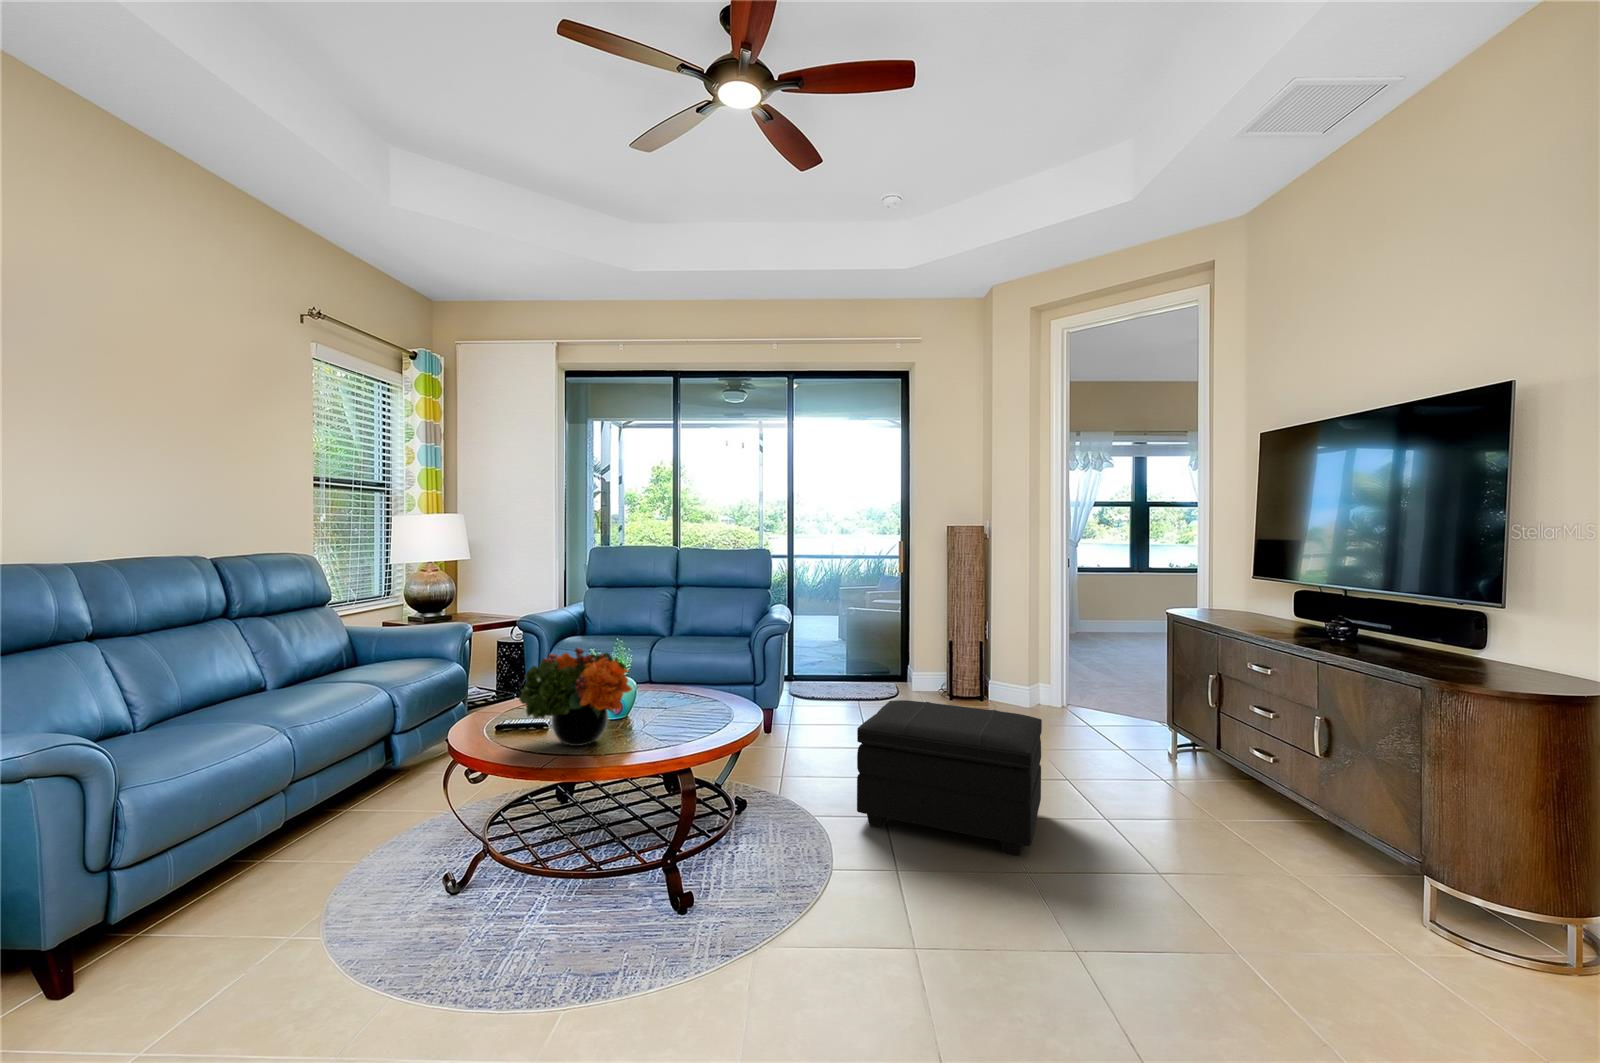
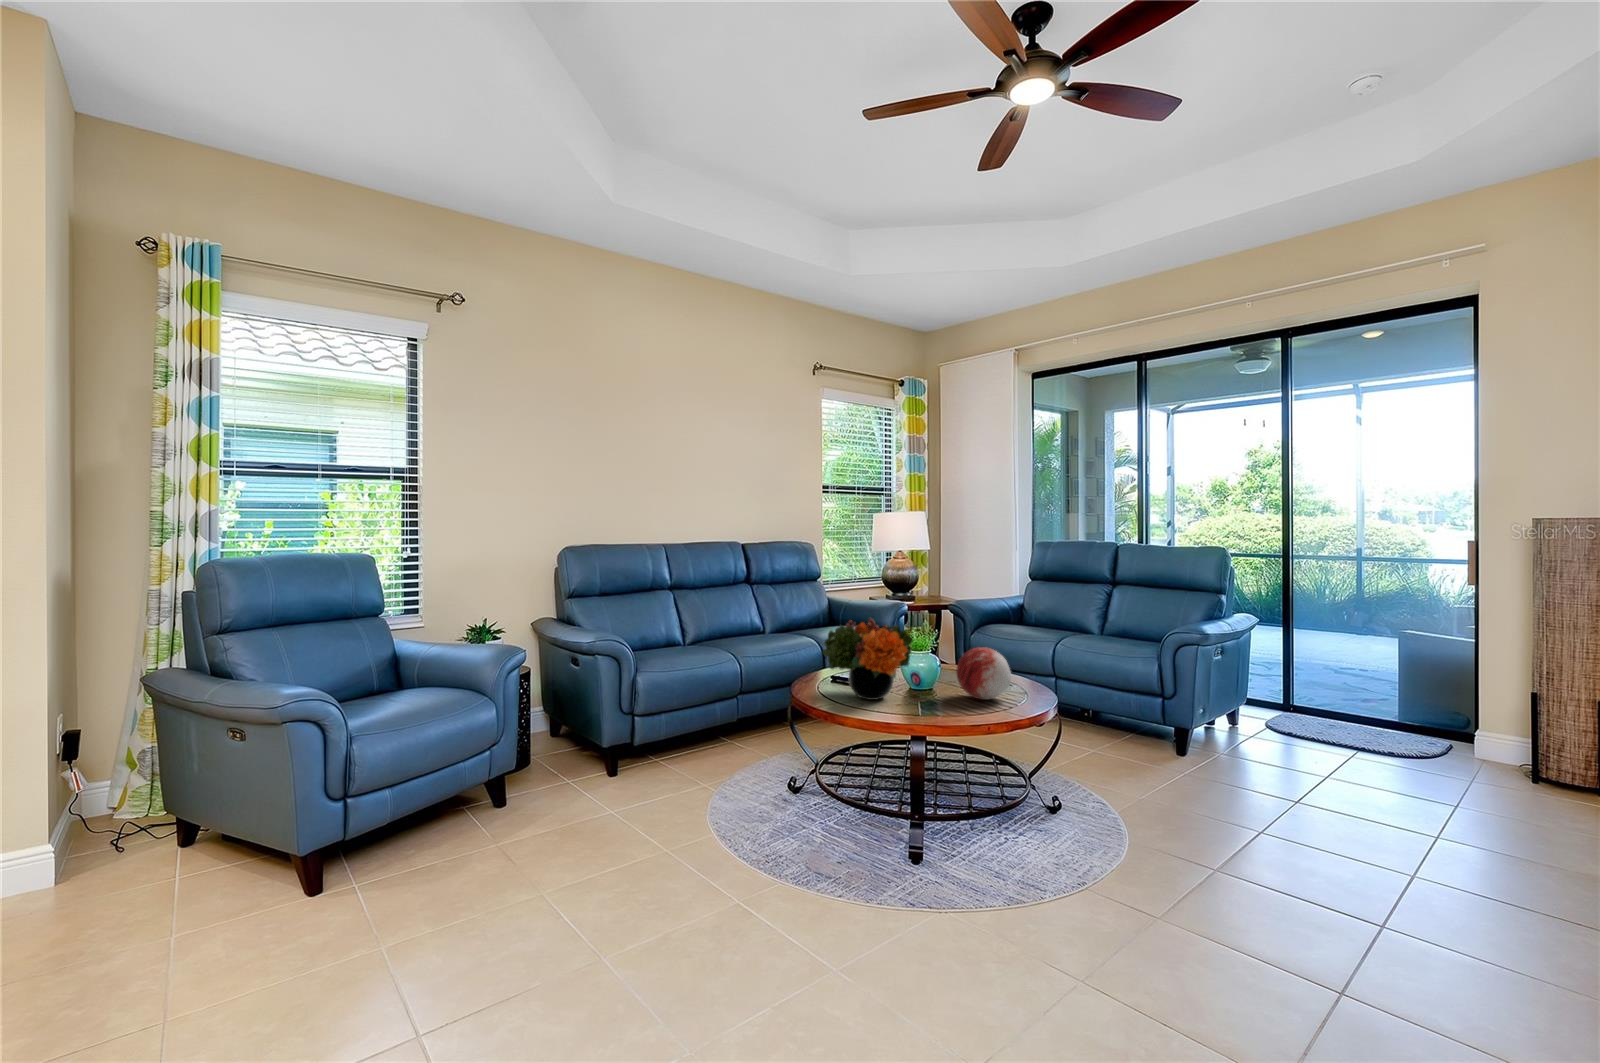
decorative orb: none [658,663,711,717] -> present [956,647,1011,699]
footstool: present [857,700,1042,856] -> none [1171,740,1528,998]

